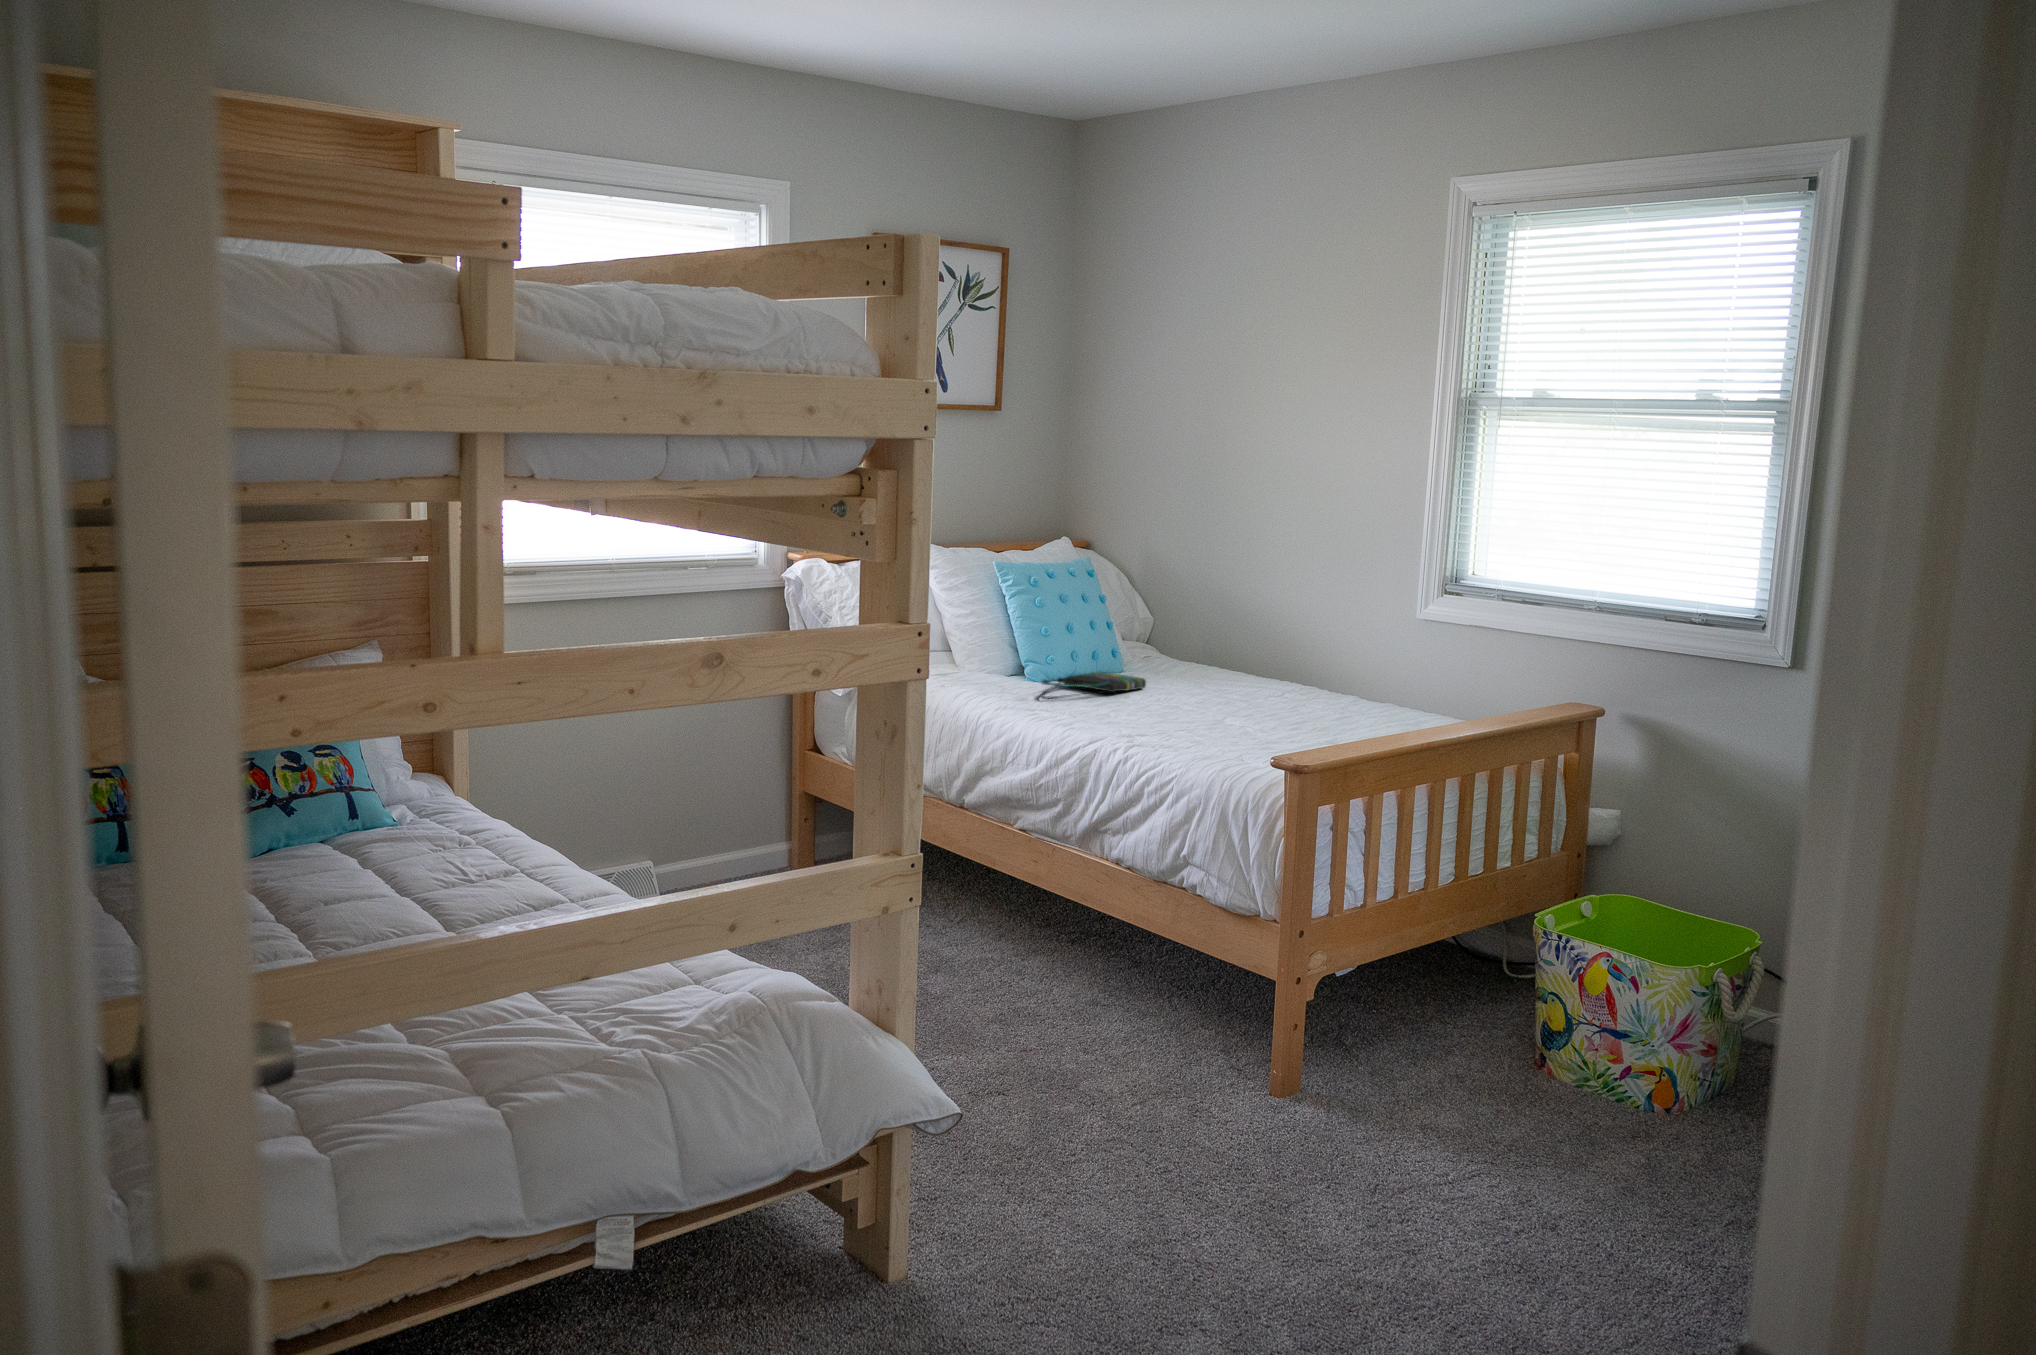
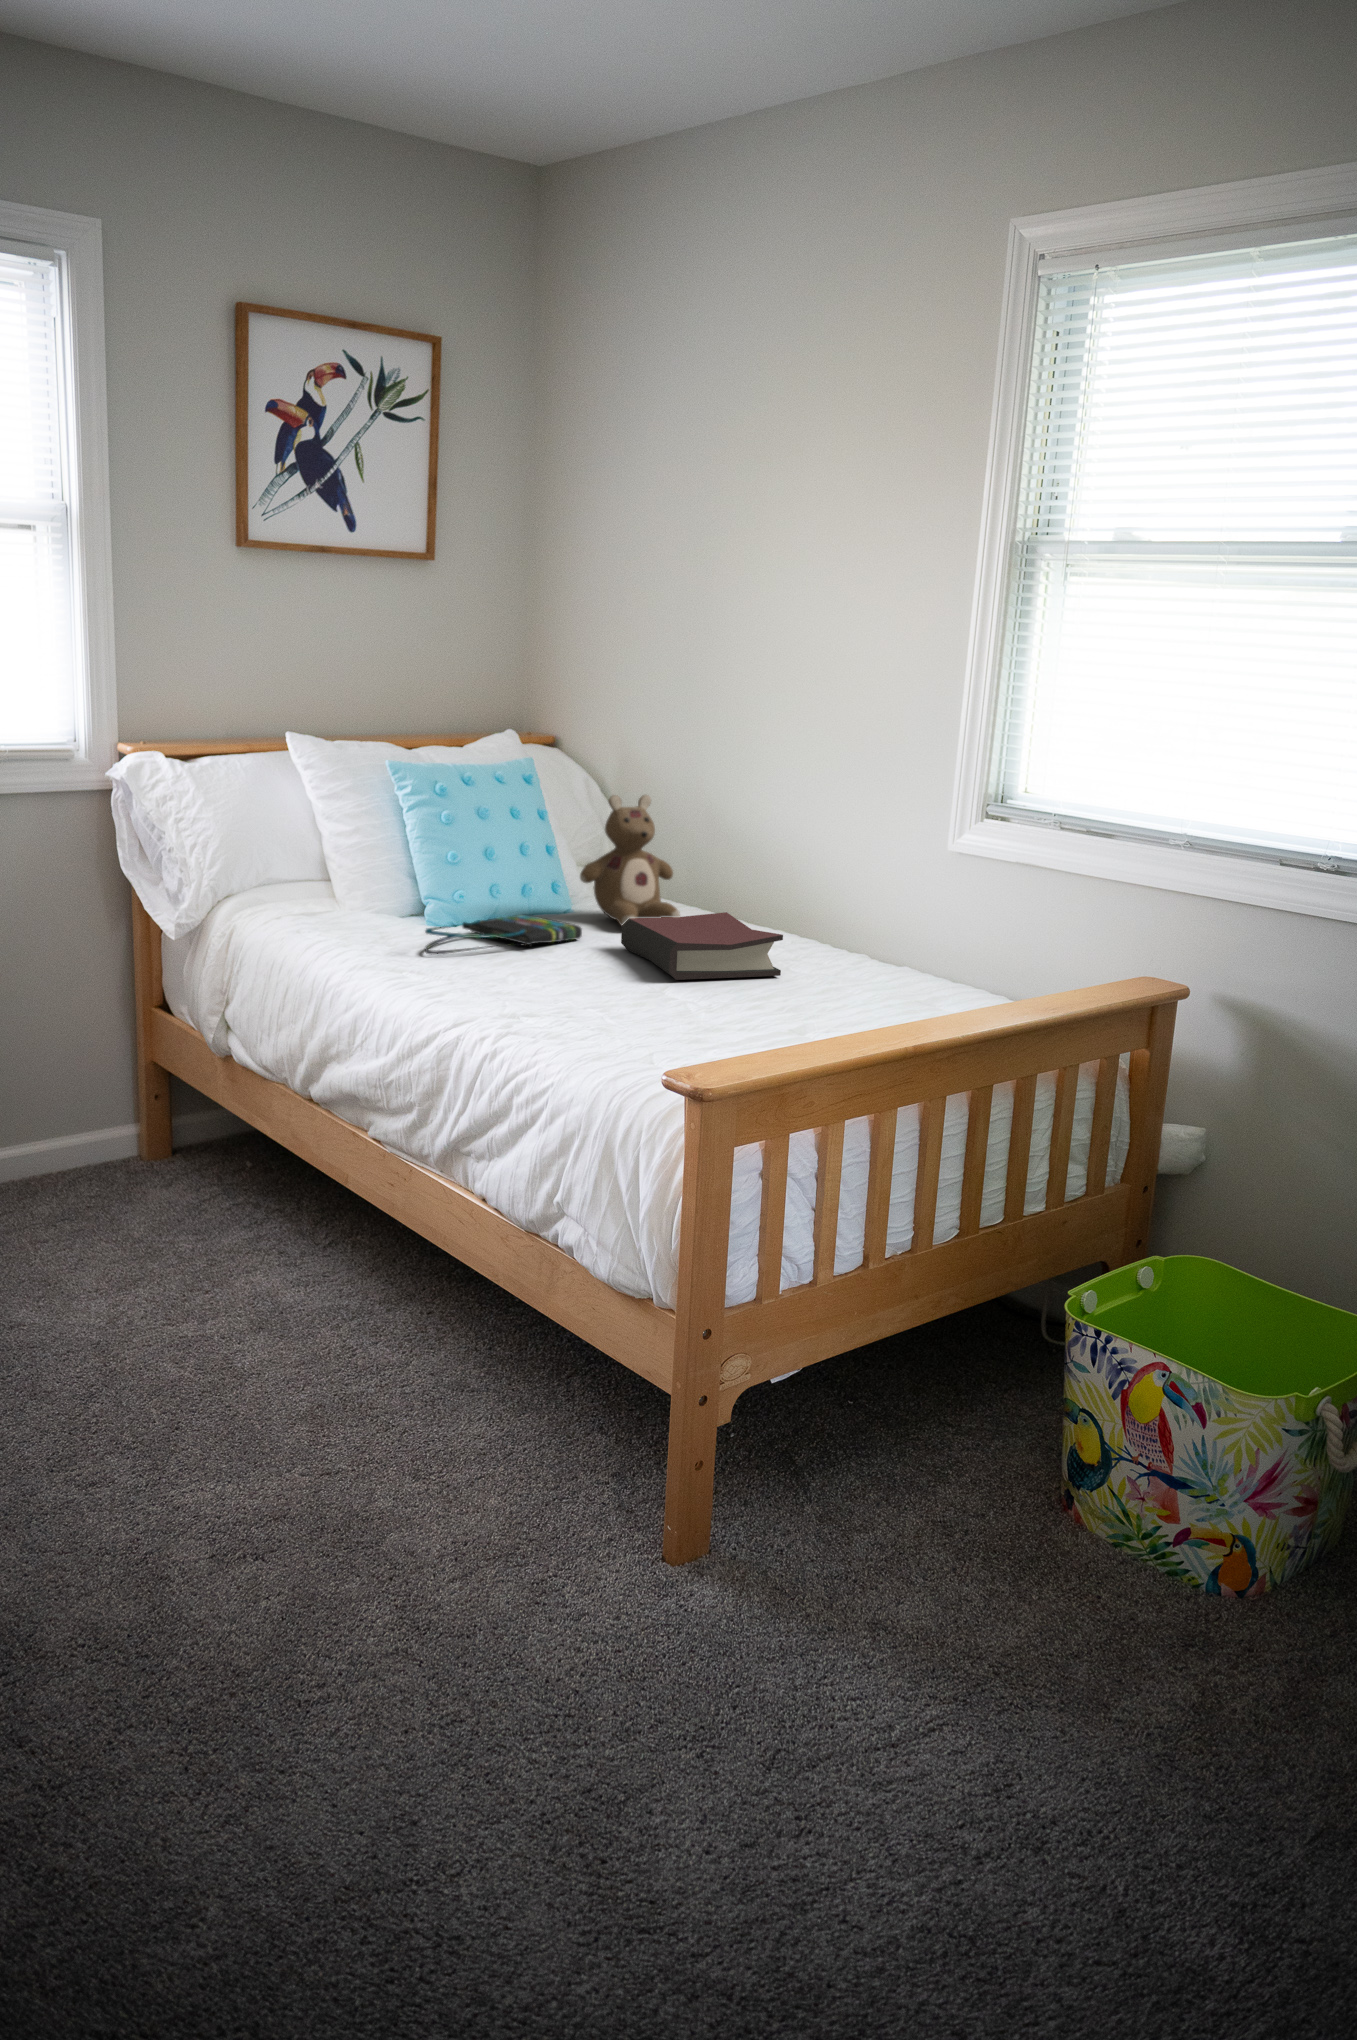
stuffed bear: none [1137,581,1213,681] -> present [580,795,680,925]
hardback book: none [1178,666,1304,713] -> present [621,912,783,980]

